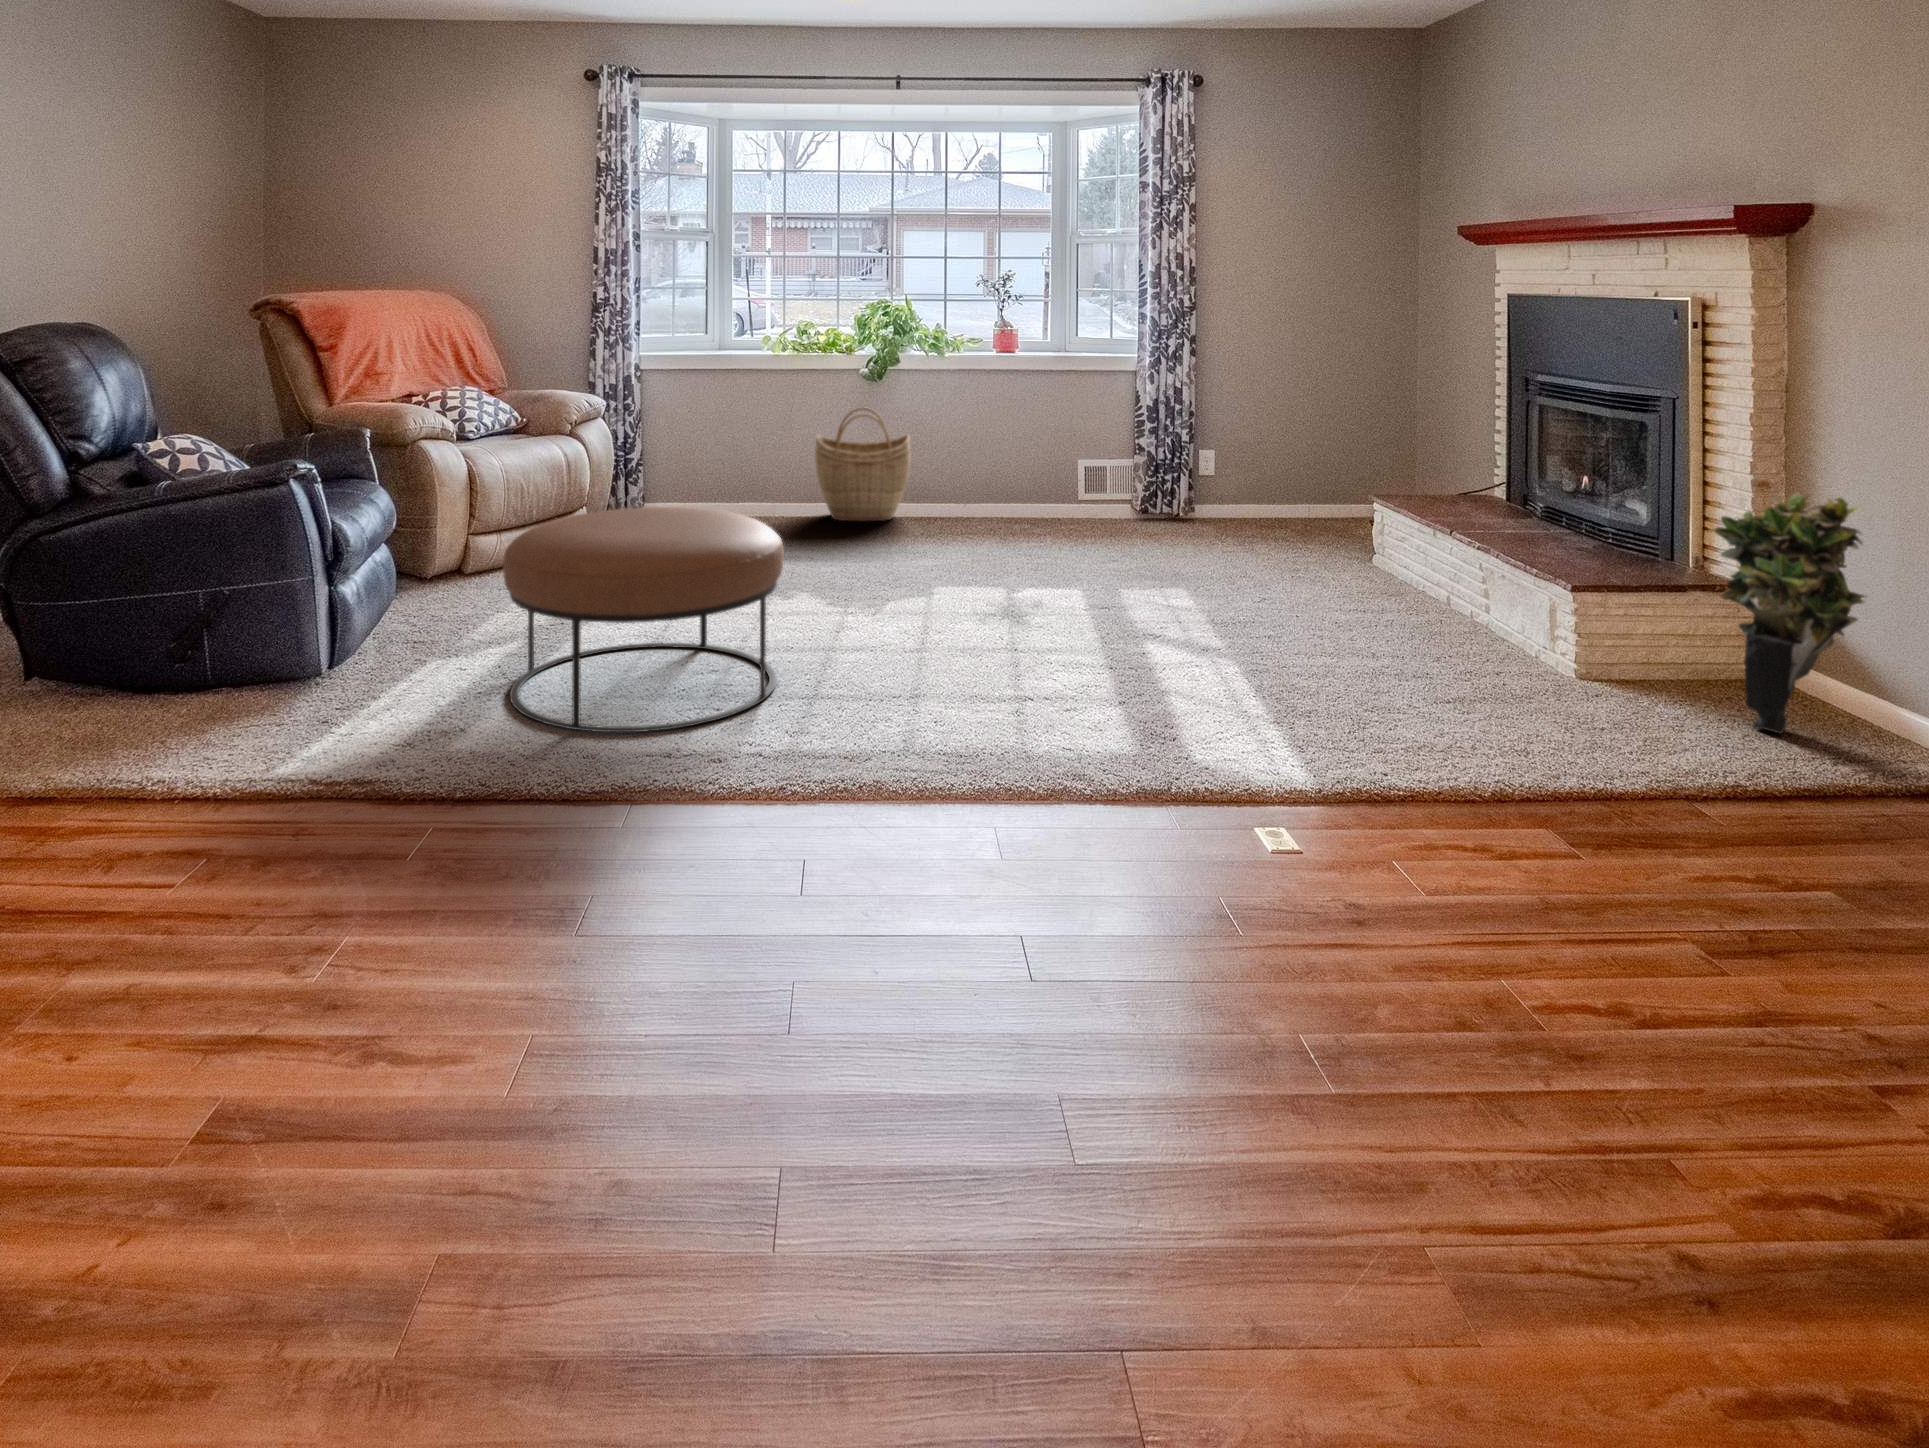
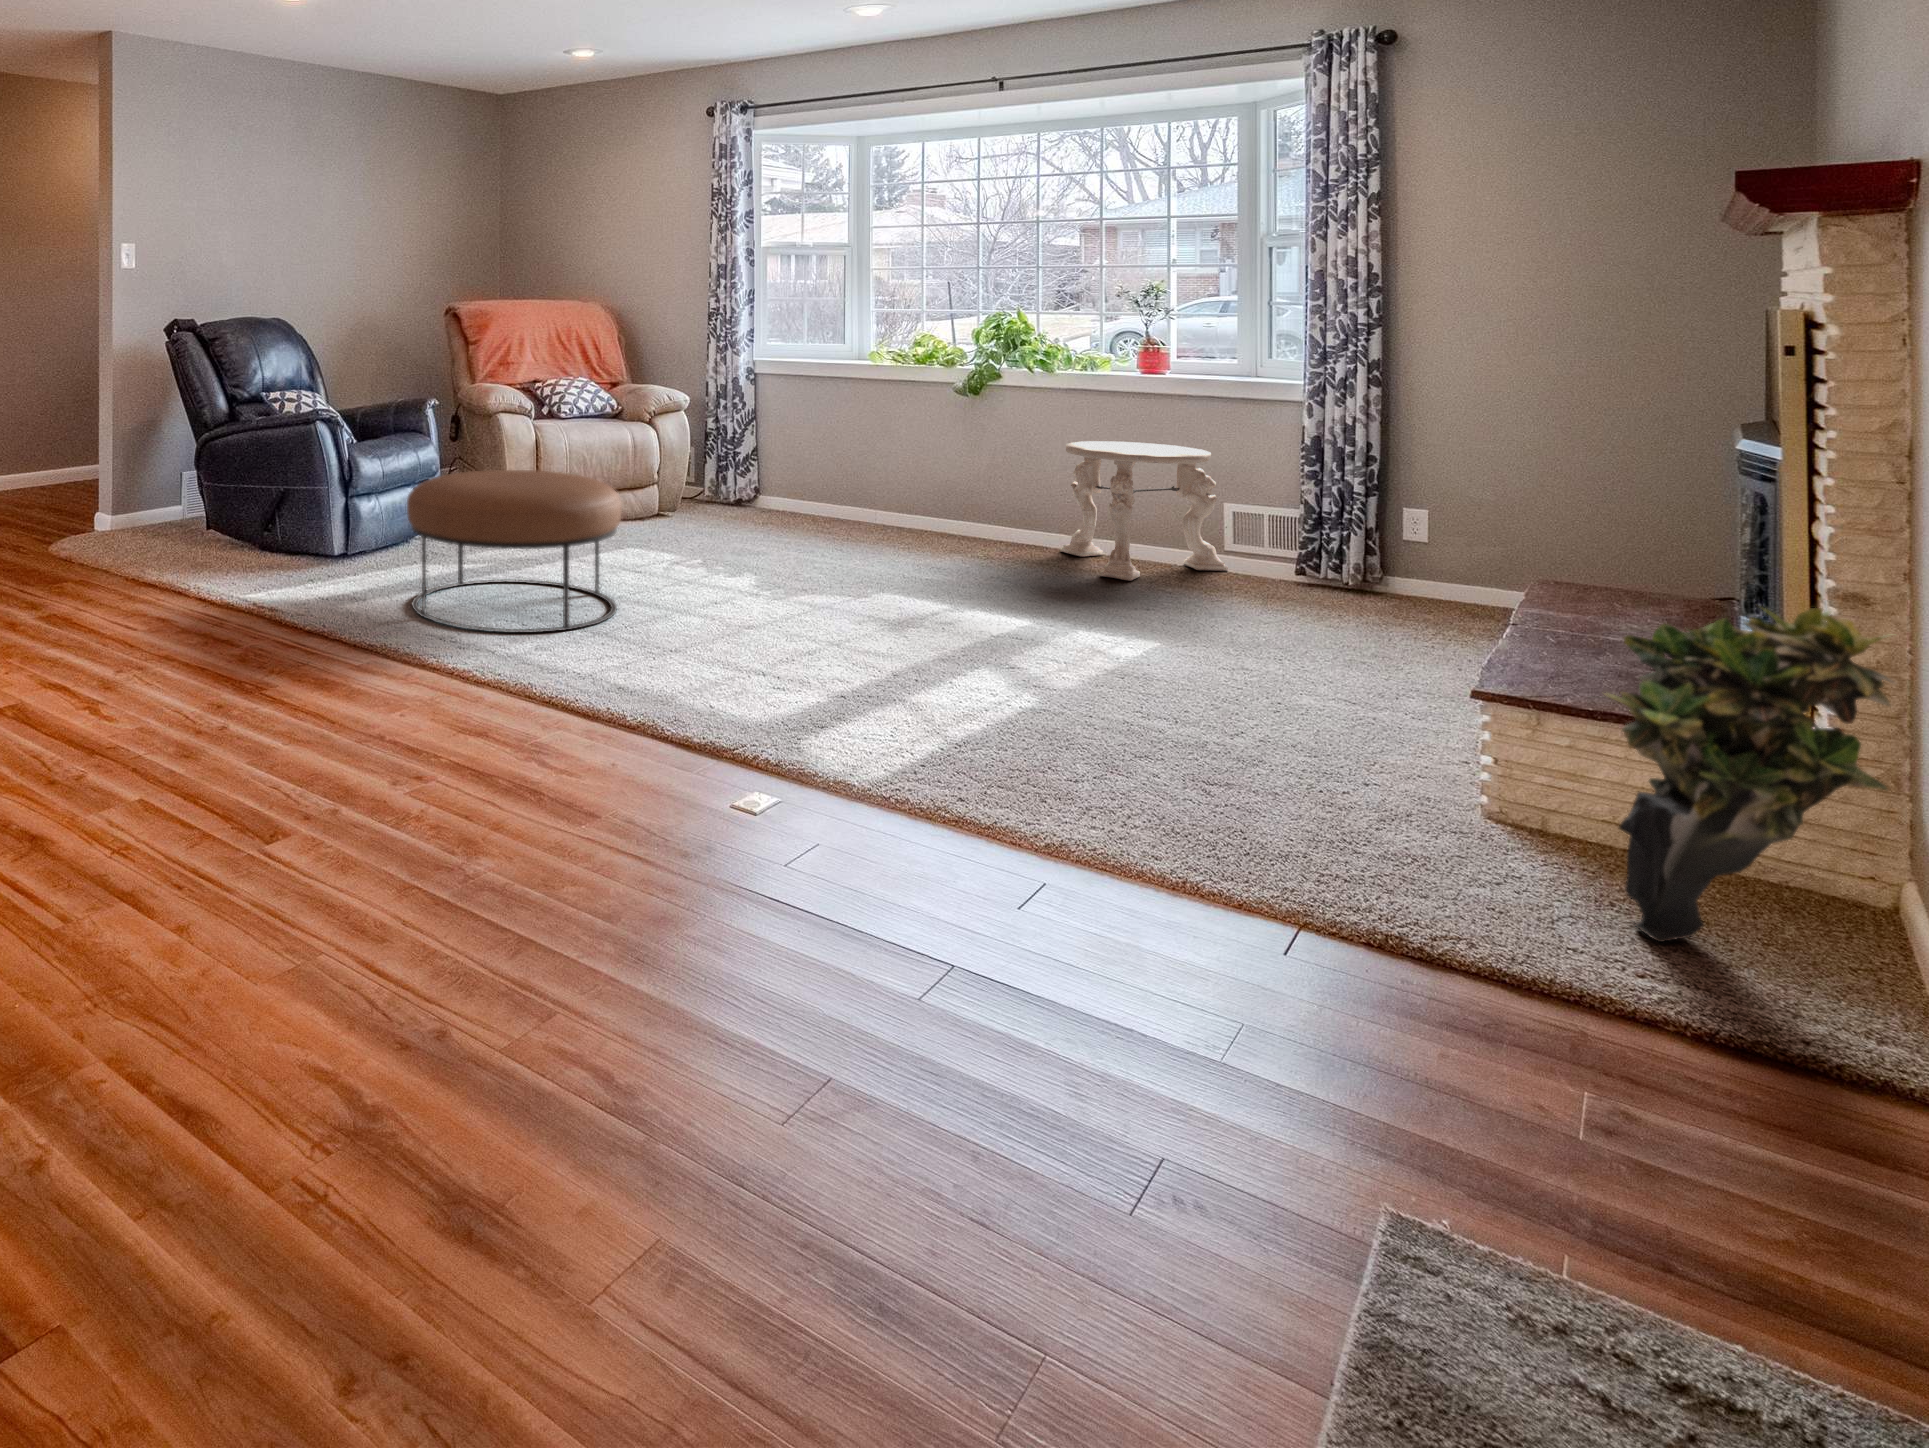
woven basket: present [815,408,910,521] -> none [893,422,999,540]
side table: none [970,414,1097,536] -> present [1061,441,1228,581]

